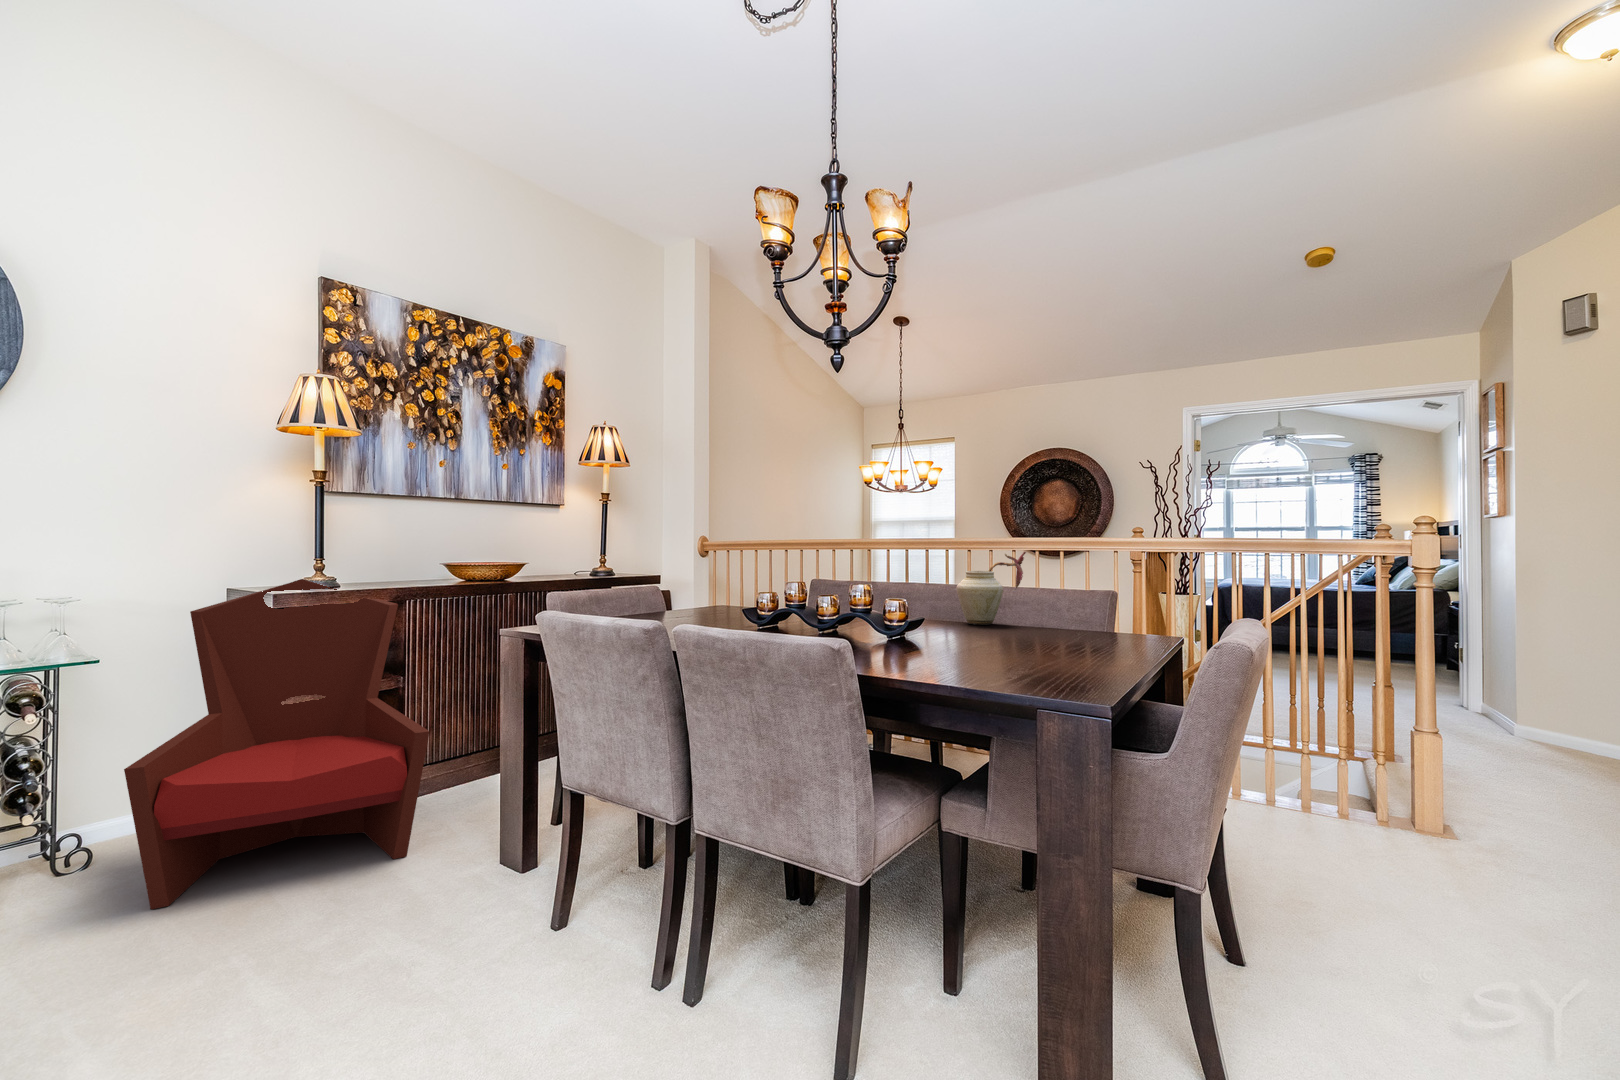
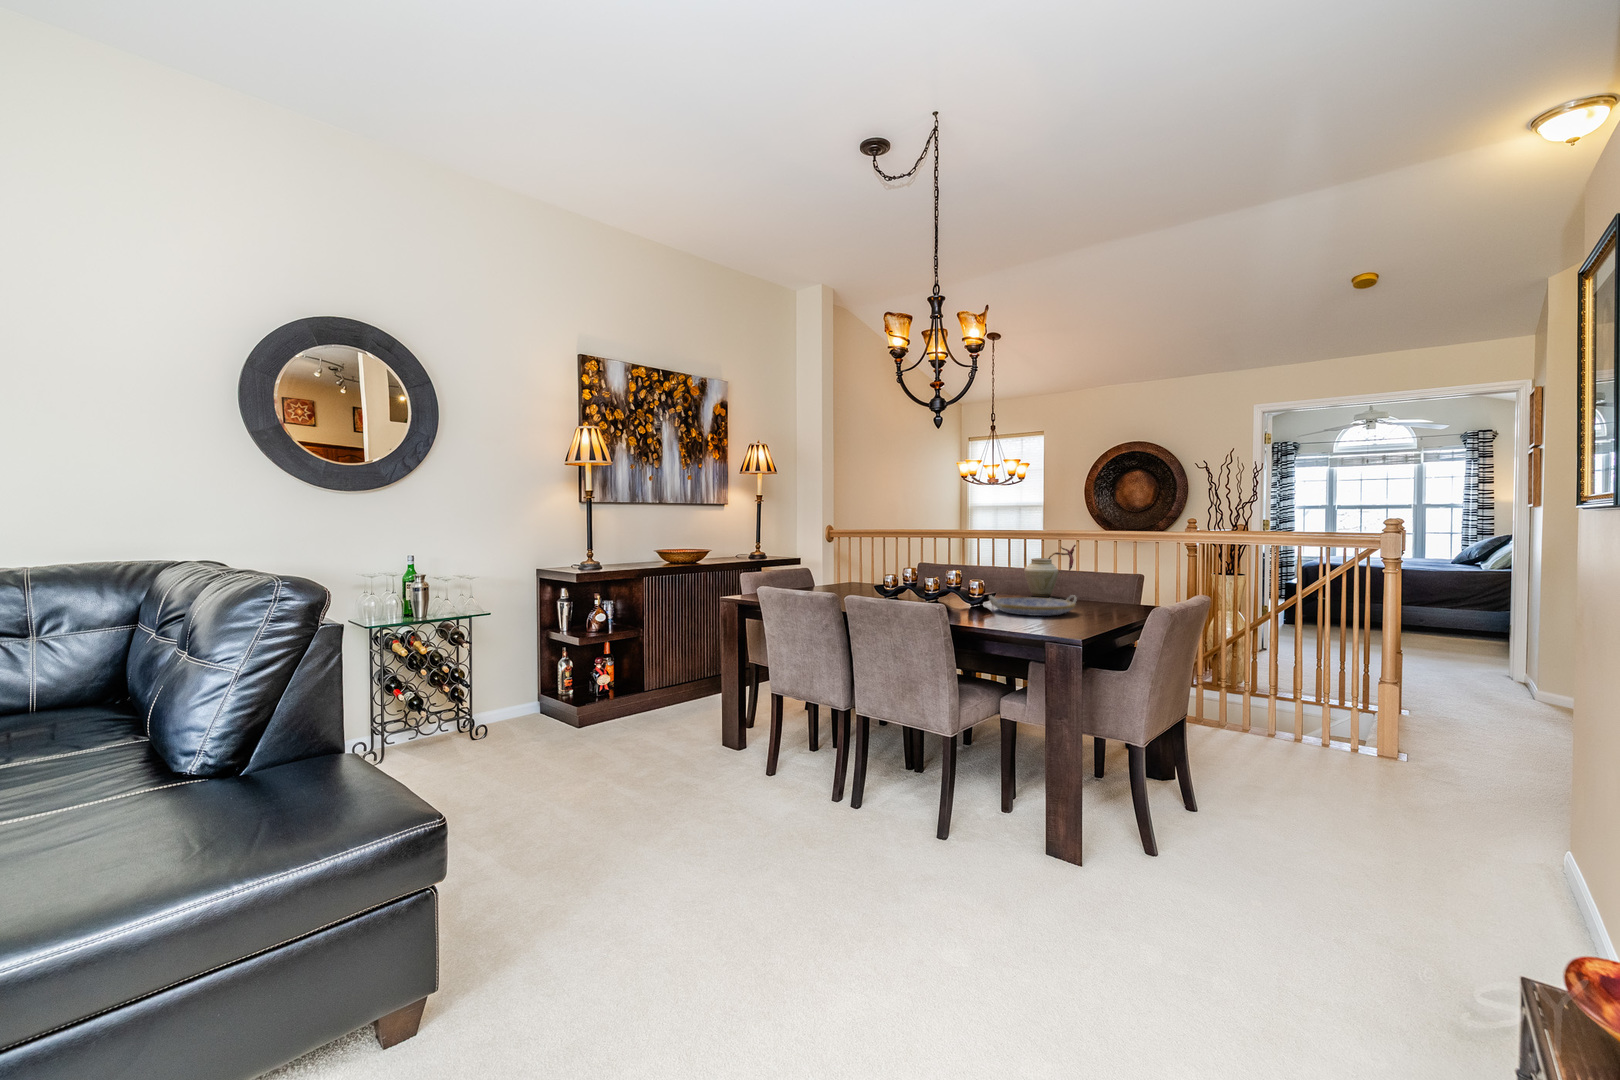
armchair: present [124,579,429,909] -> none [515,562,671,757]
serving tray: none [916,622,1048,656] -> present [989,595,1077,616]

